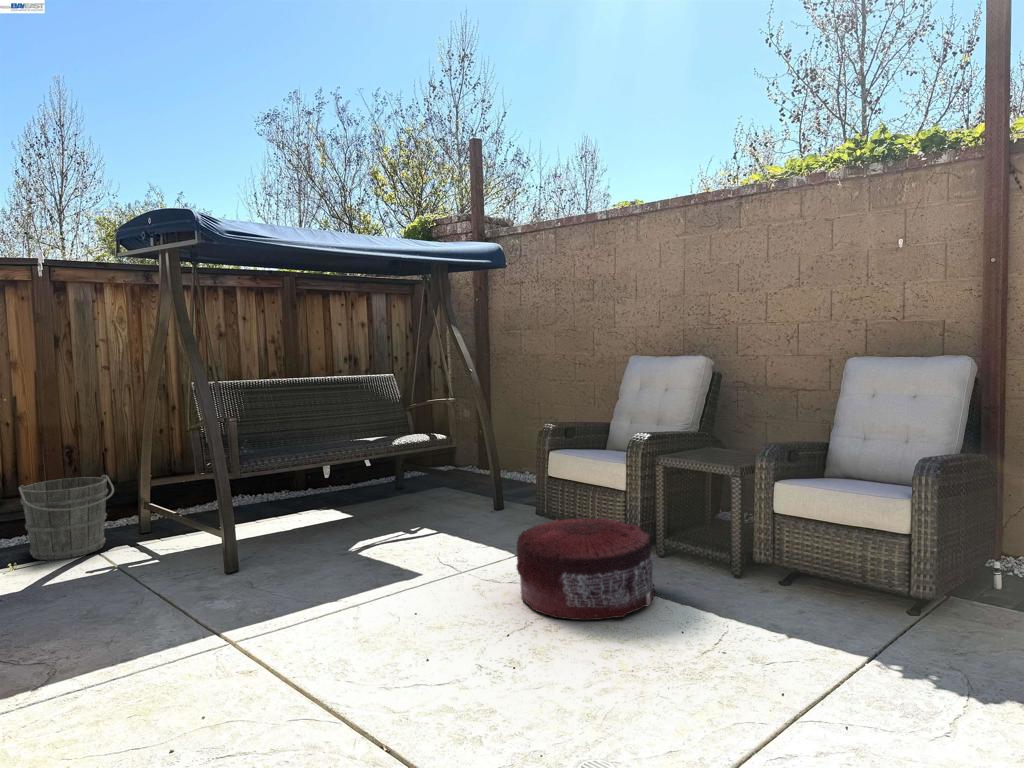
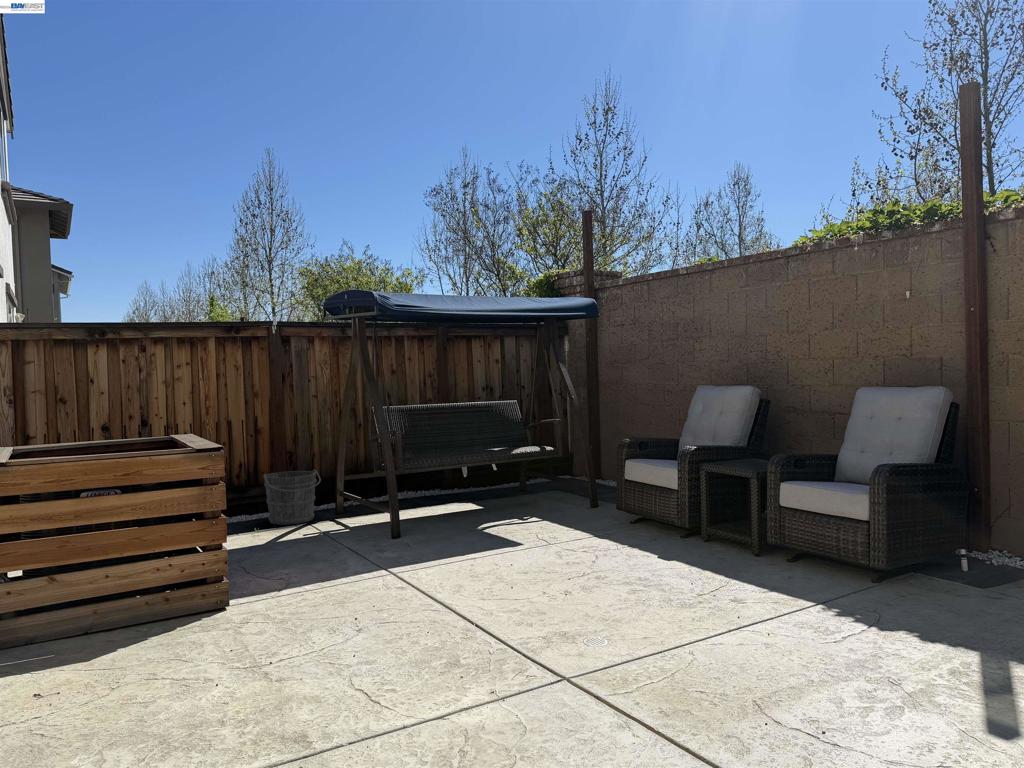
pouf: present [516,517,655,620] -> none [579,506,682,571]

